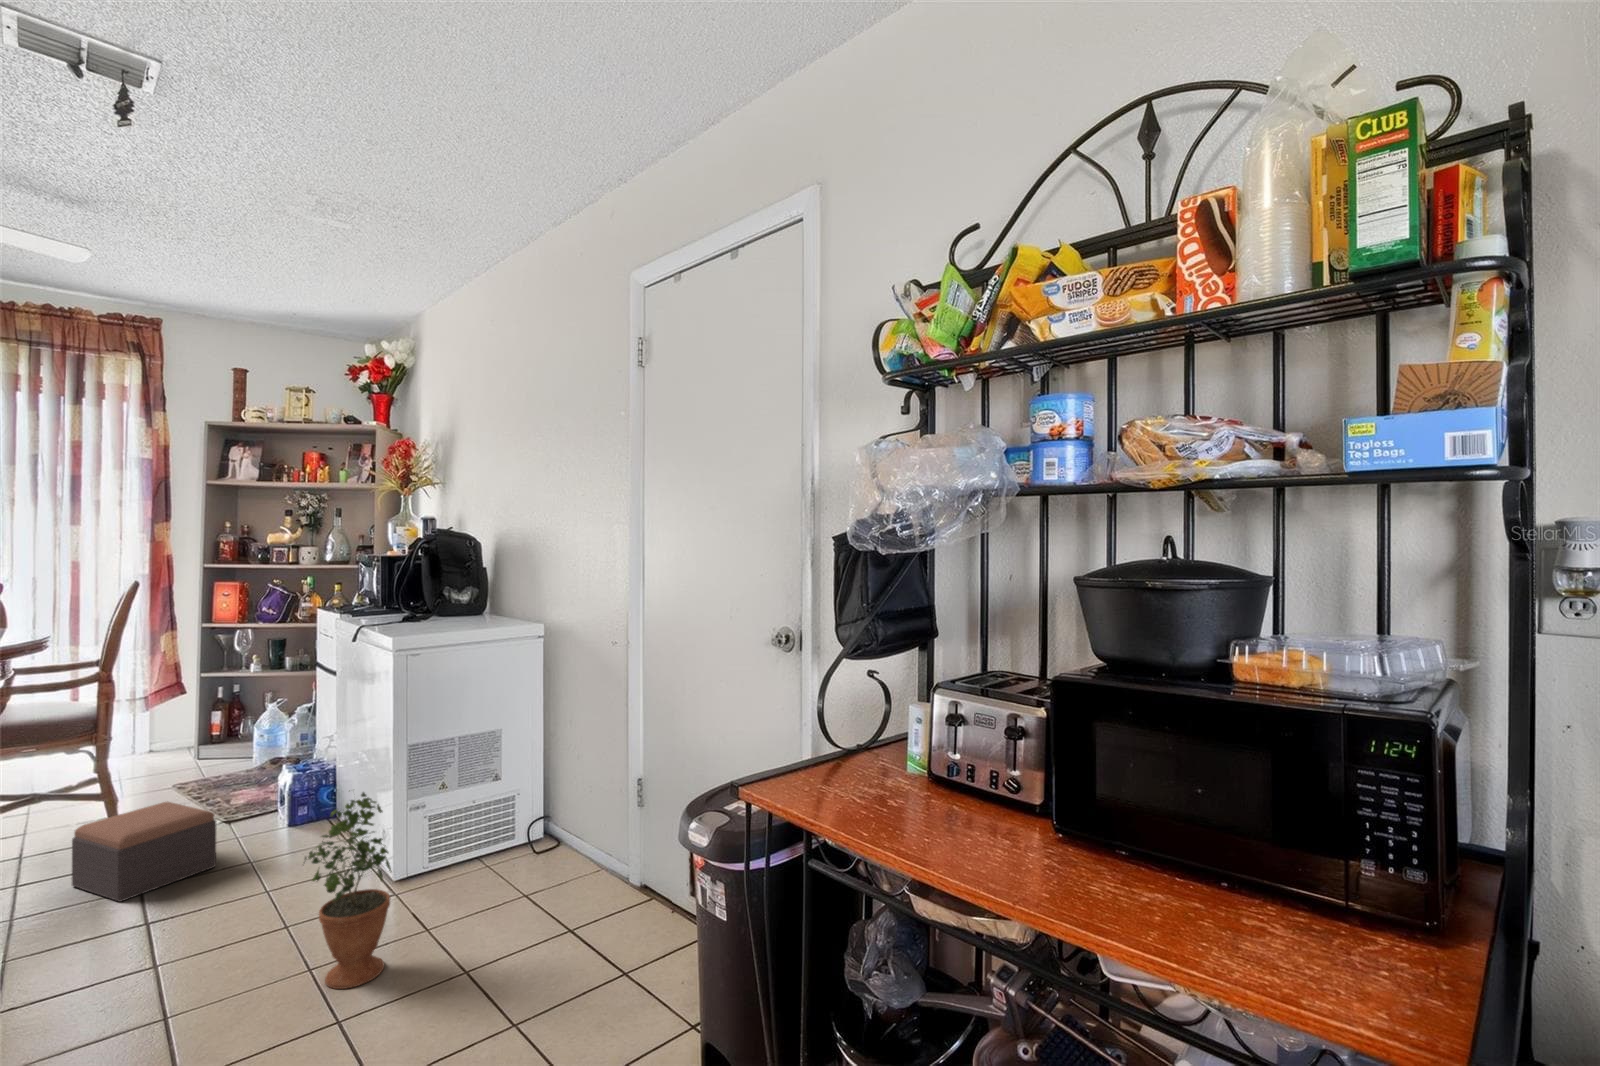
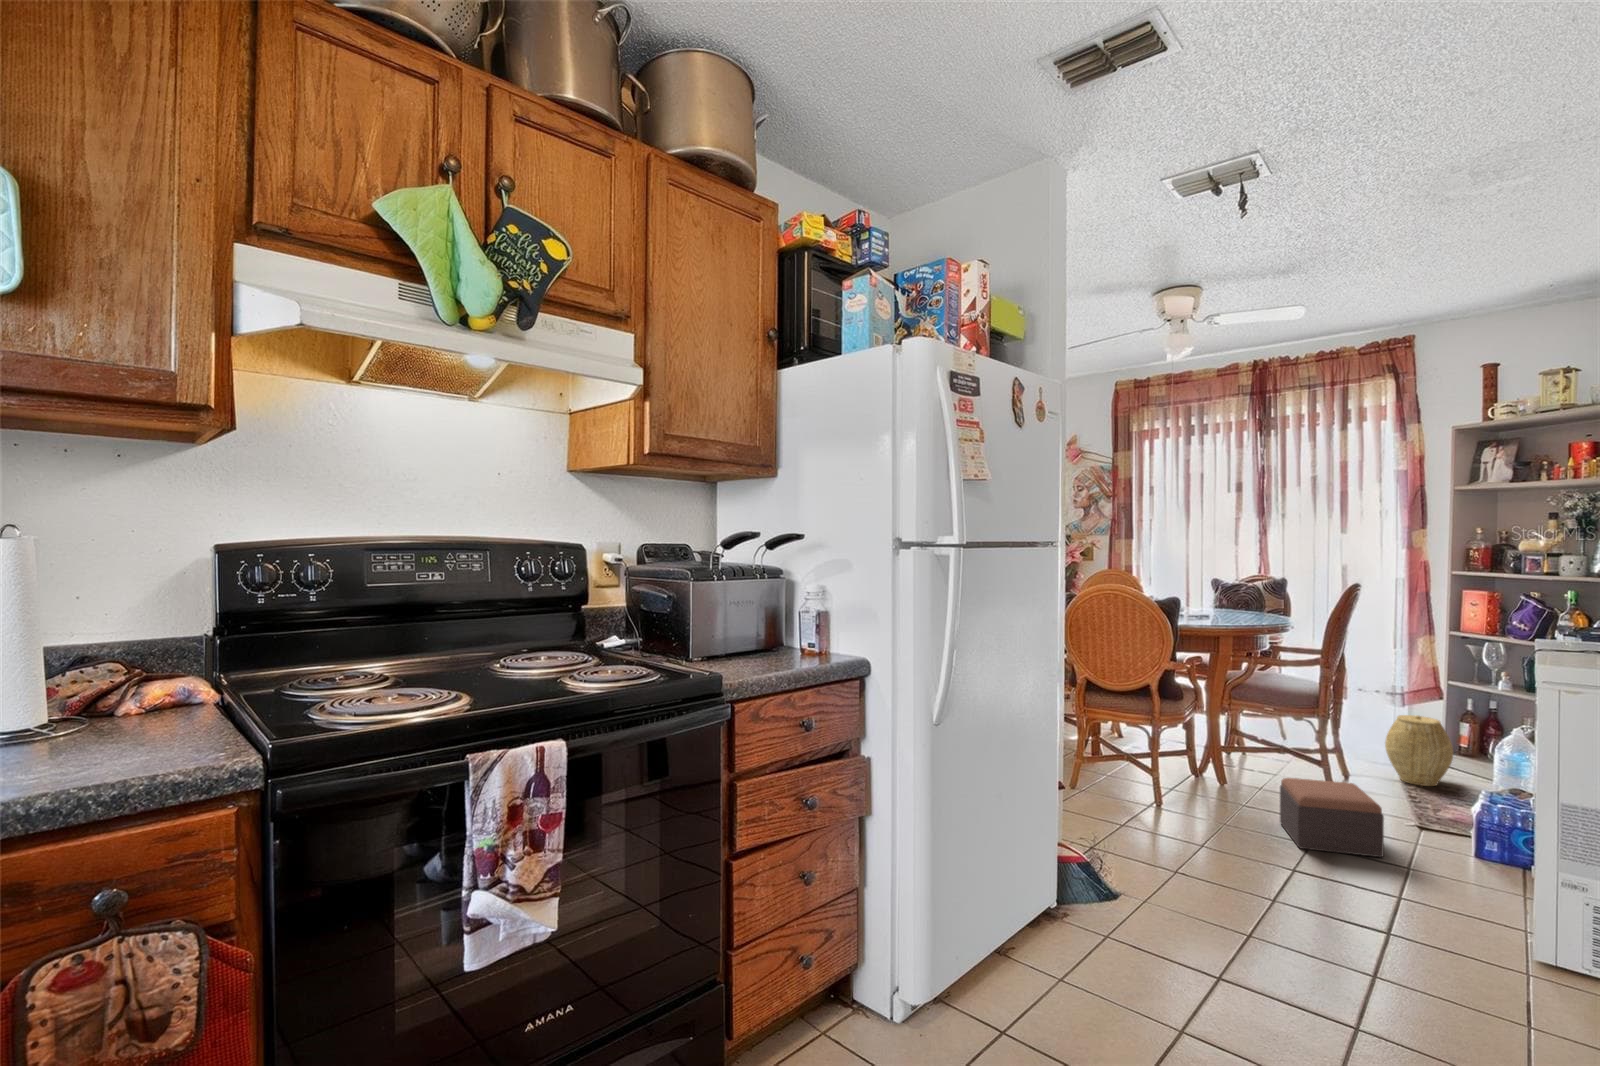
woven basket: none [153,713,225,787] -> present [1385,715,1453,786]
potted plant: present [305,792,392,989] -> none [1371,818,1470,1021]

